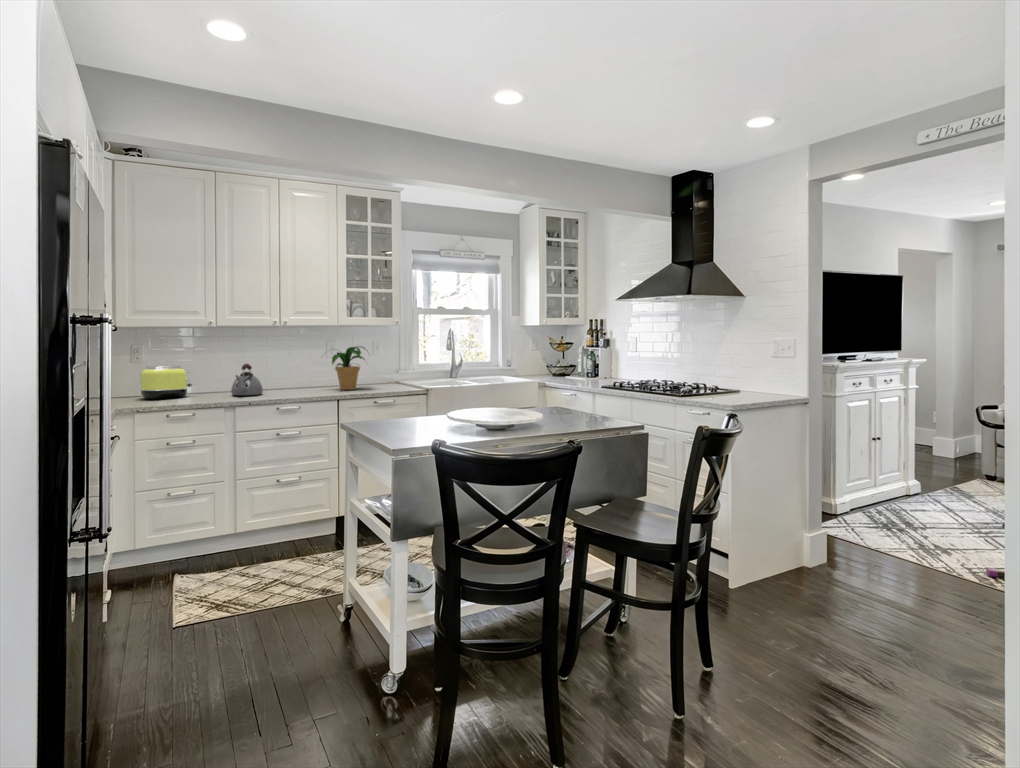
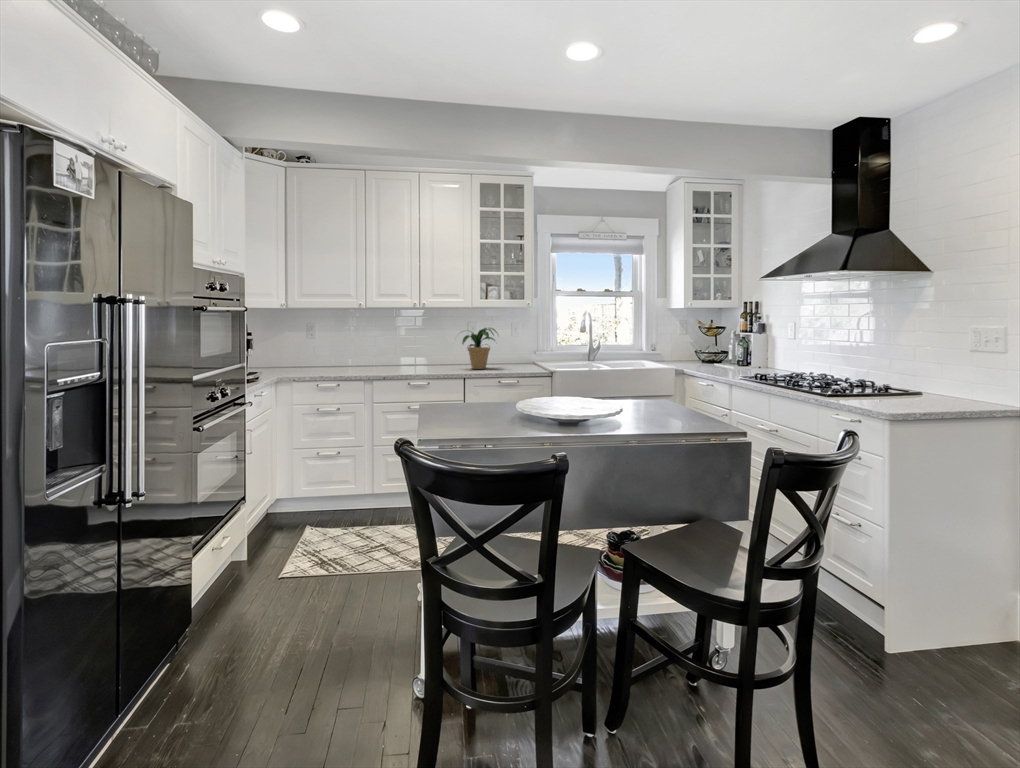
kettle: present [231,364,263,395] -> none [375,343,402,371]
toaster: present [140,366,192,399] -> none [304,344,345,372]

